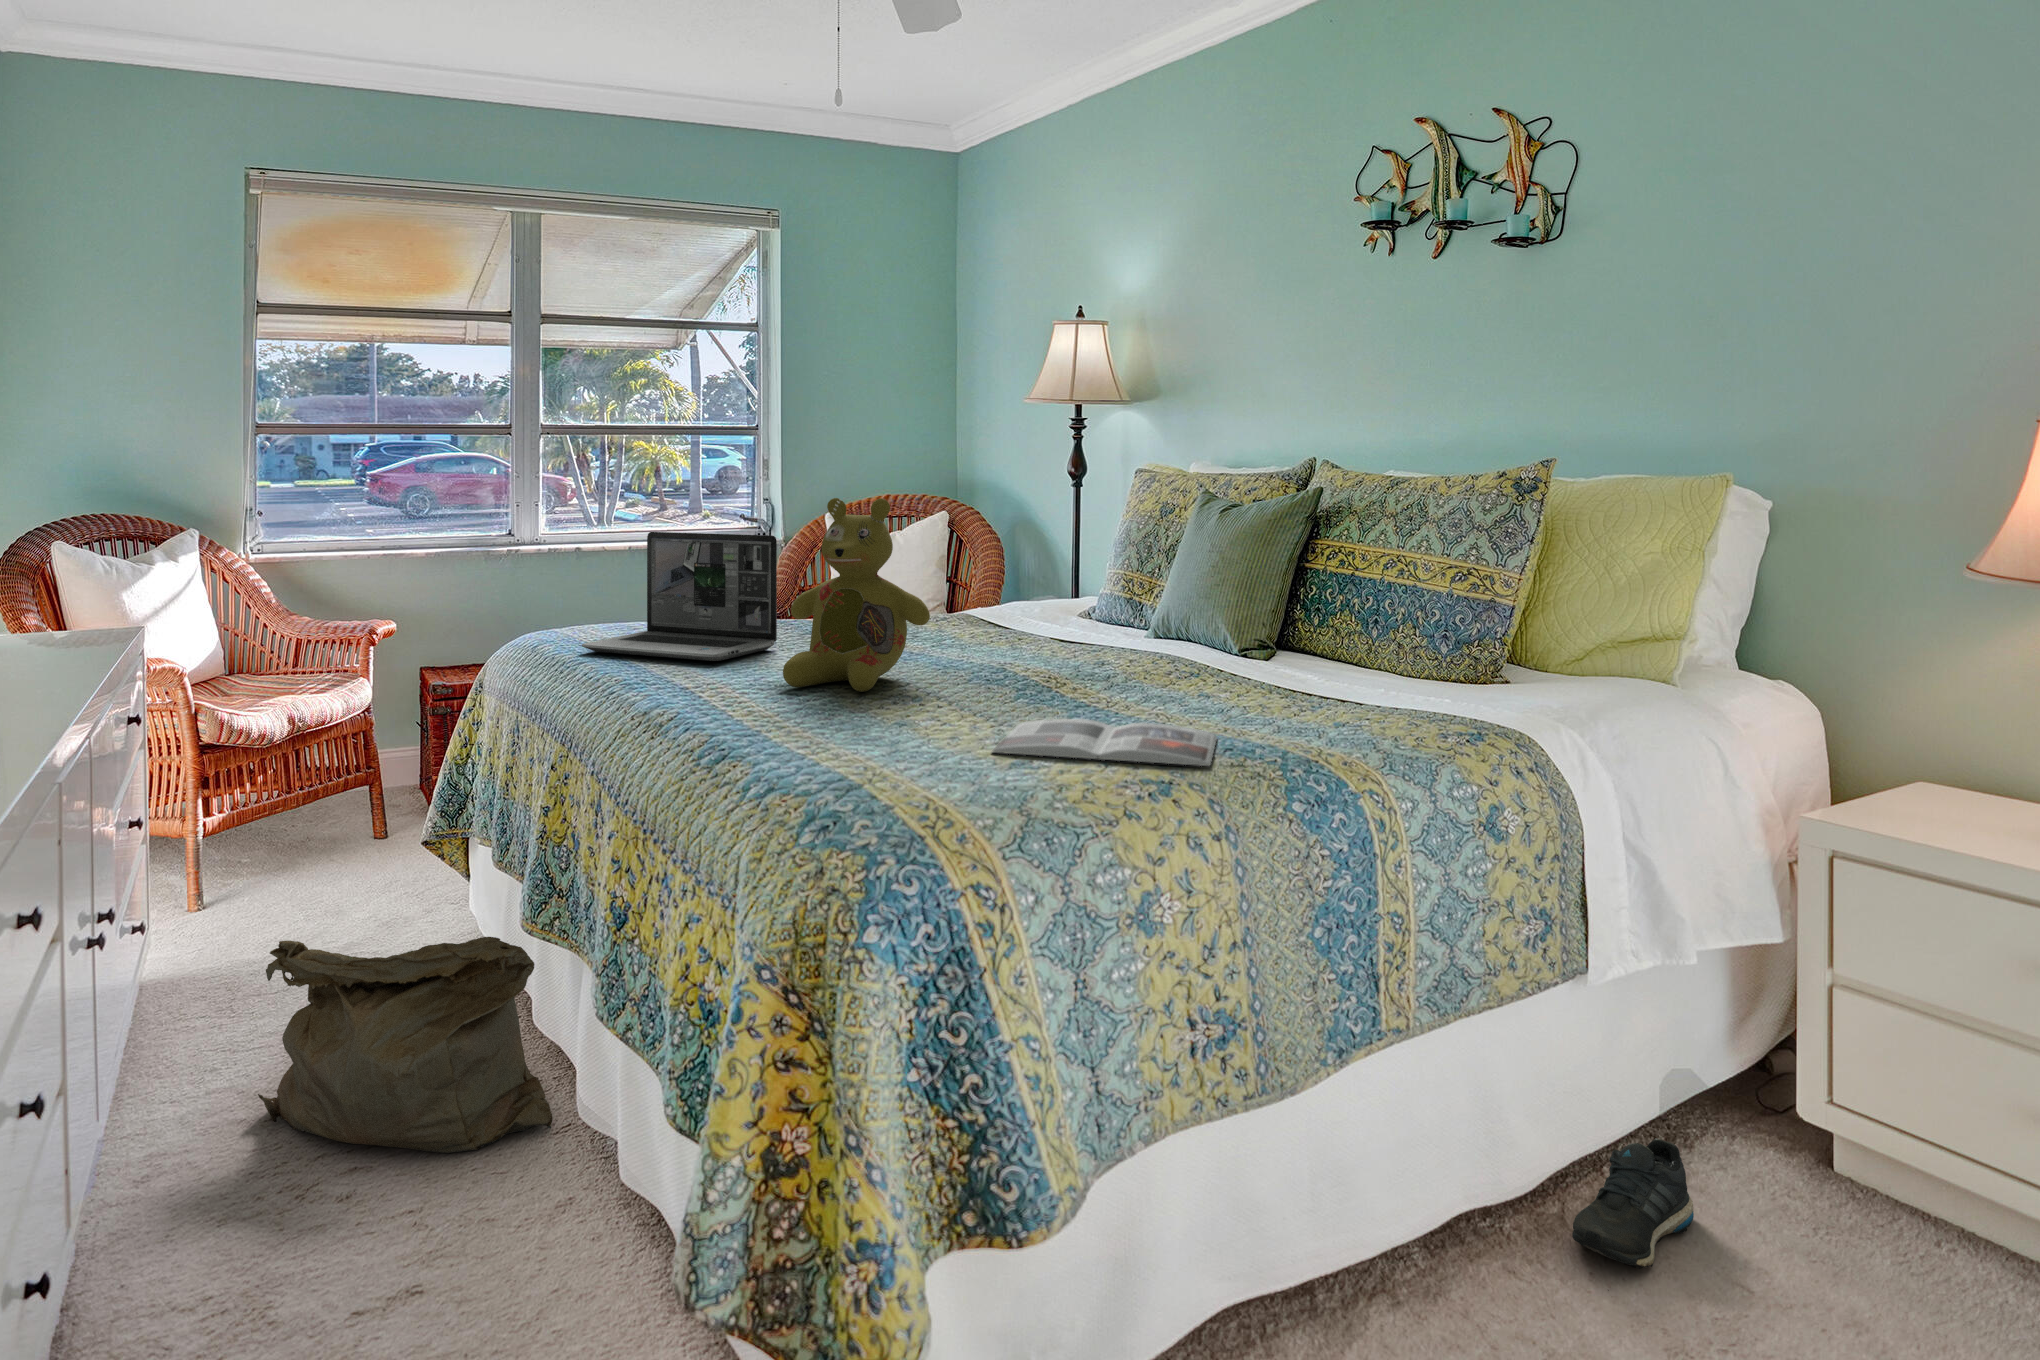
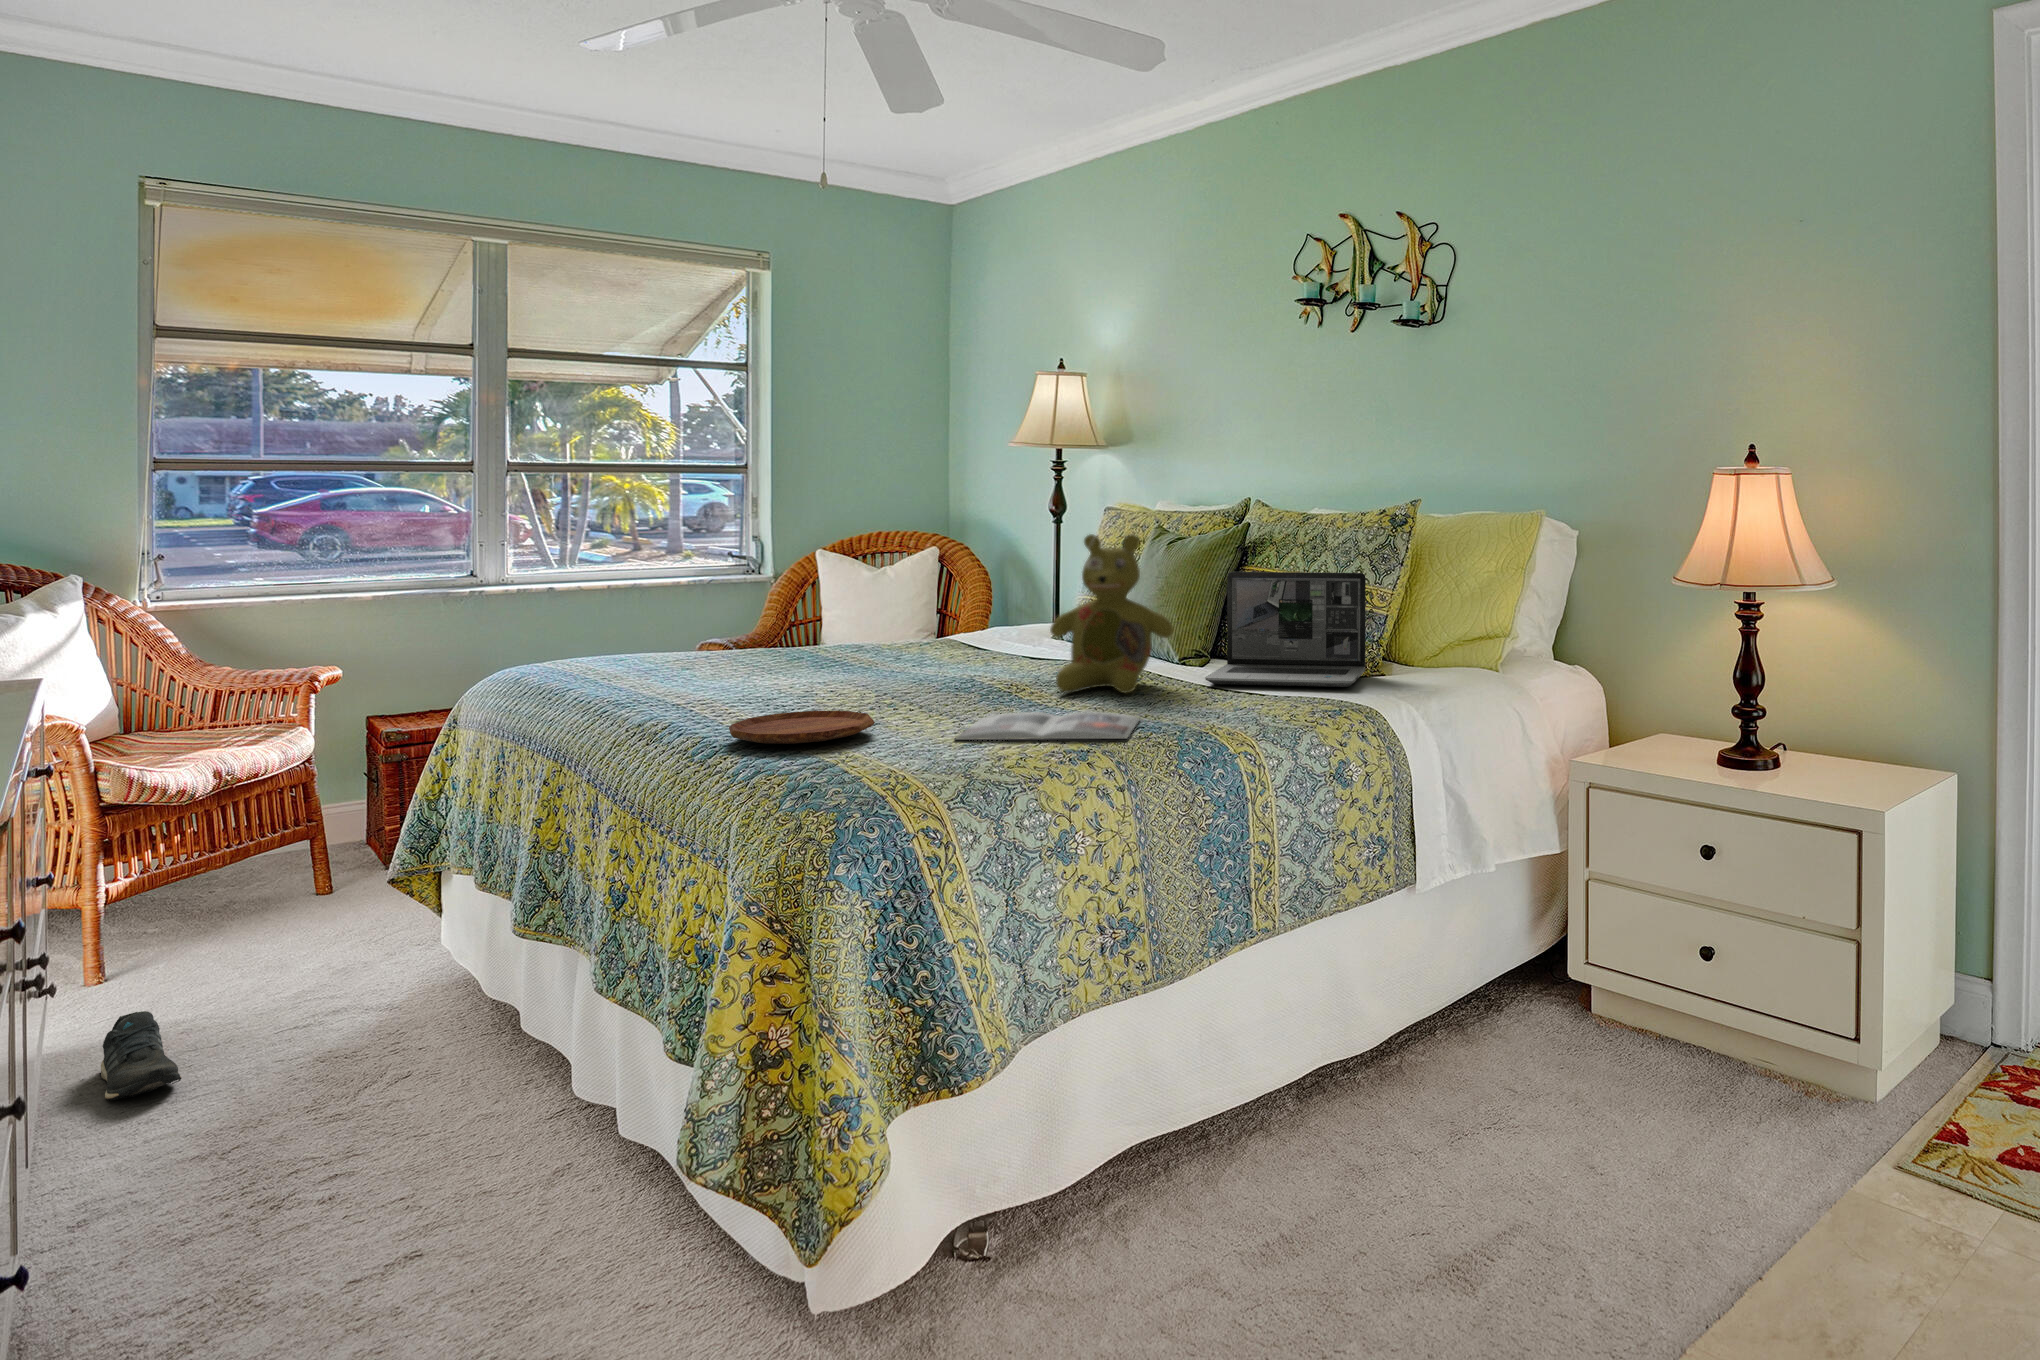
stuffed bear: present [783,498,930,692] -> present [1050,534,1173,693]
laptop: present [582,532,777,661] -> present [1205,572,1366,687]
tray: none [737,704,898,746] -> present [729,711,875,744]
bag: present [258,937,553,1153] -> none [212,945,540,1153]
shoe: present [1572,1138,1694,1269] -> present [82,1011,182,1101]

